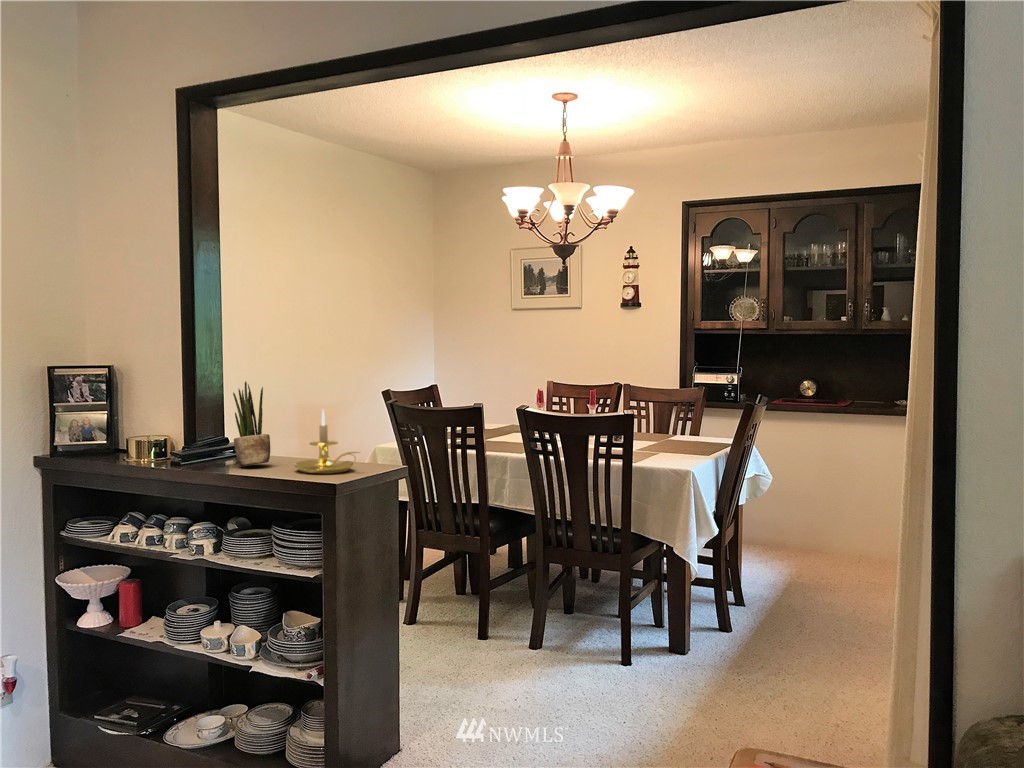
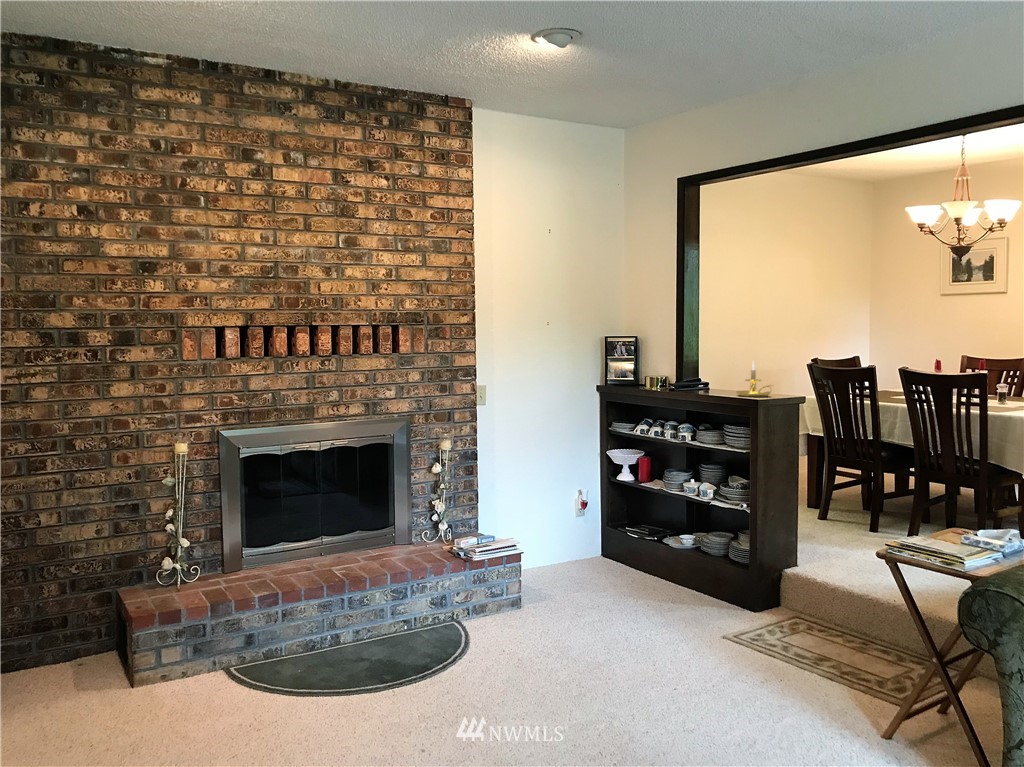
potted plant: present [233,381,270,465] -> none [703,344,723,393]

